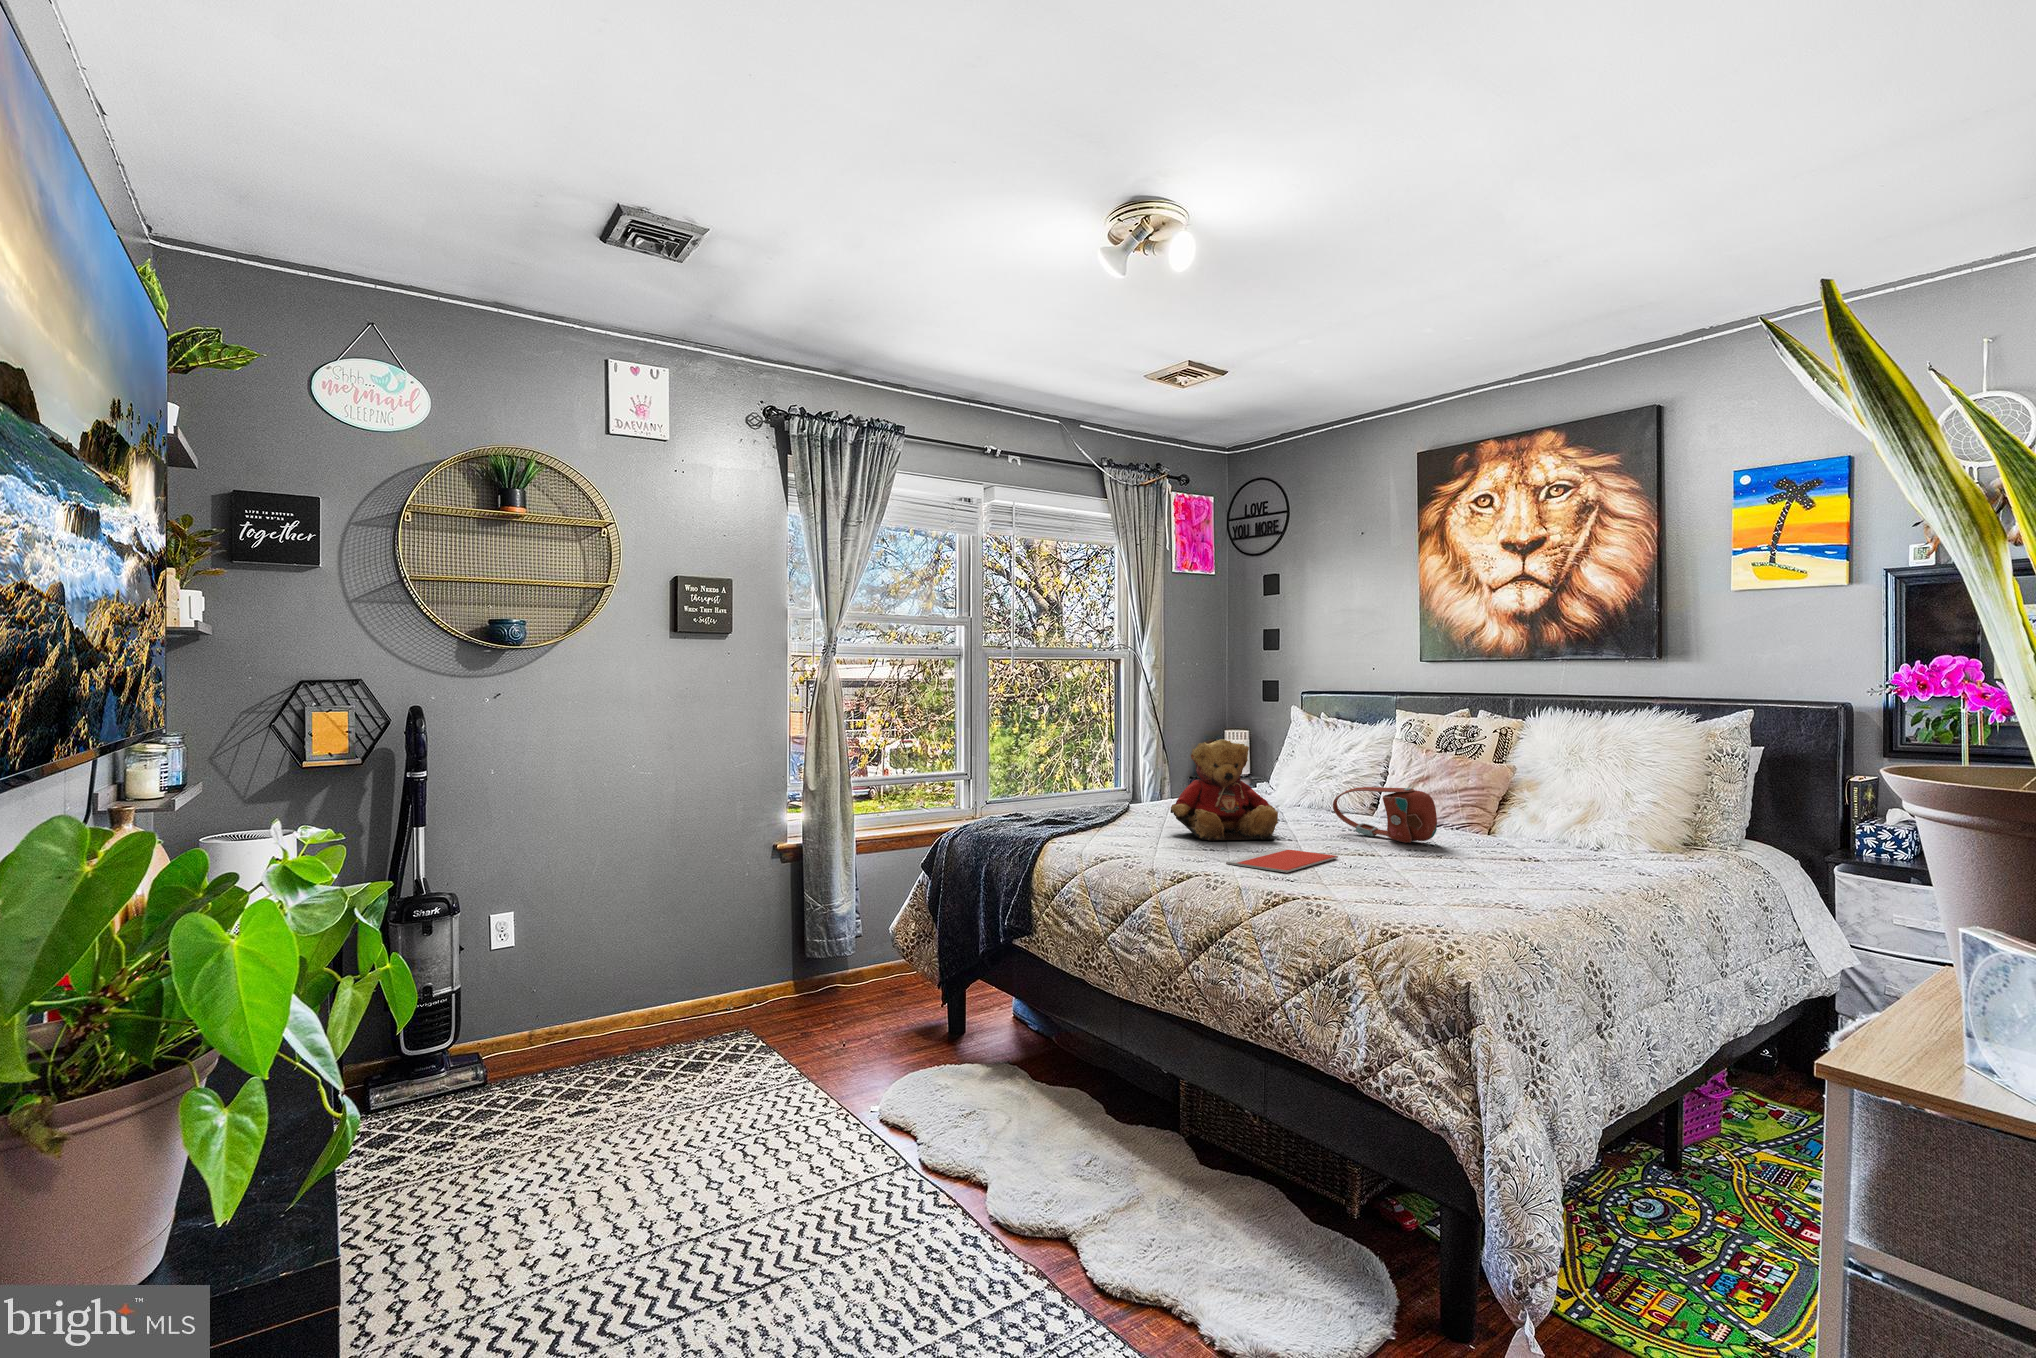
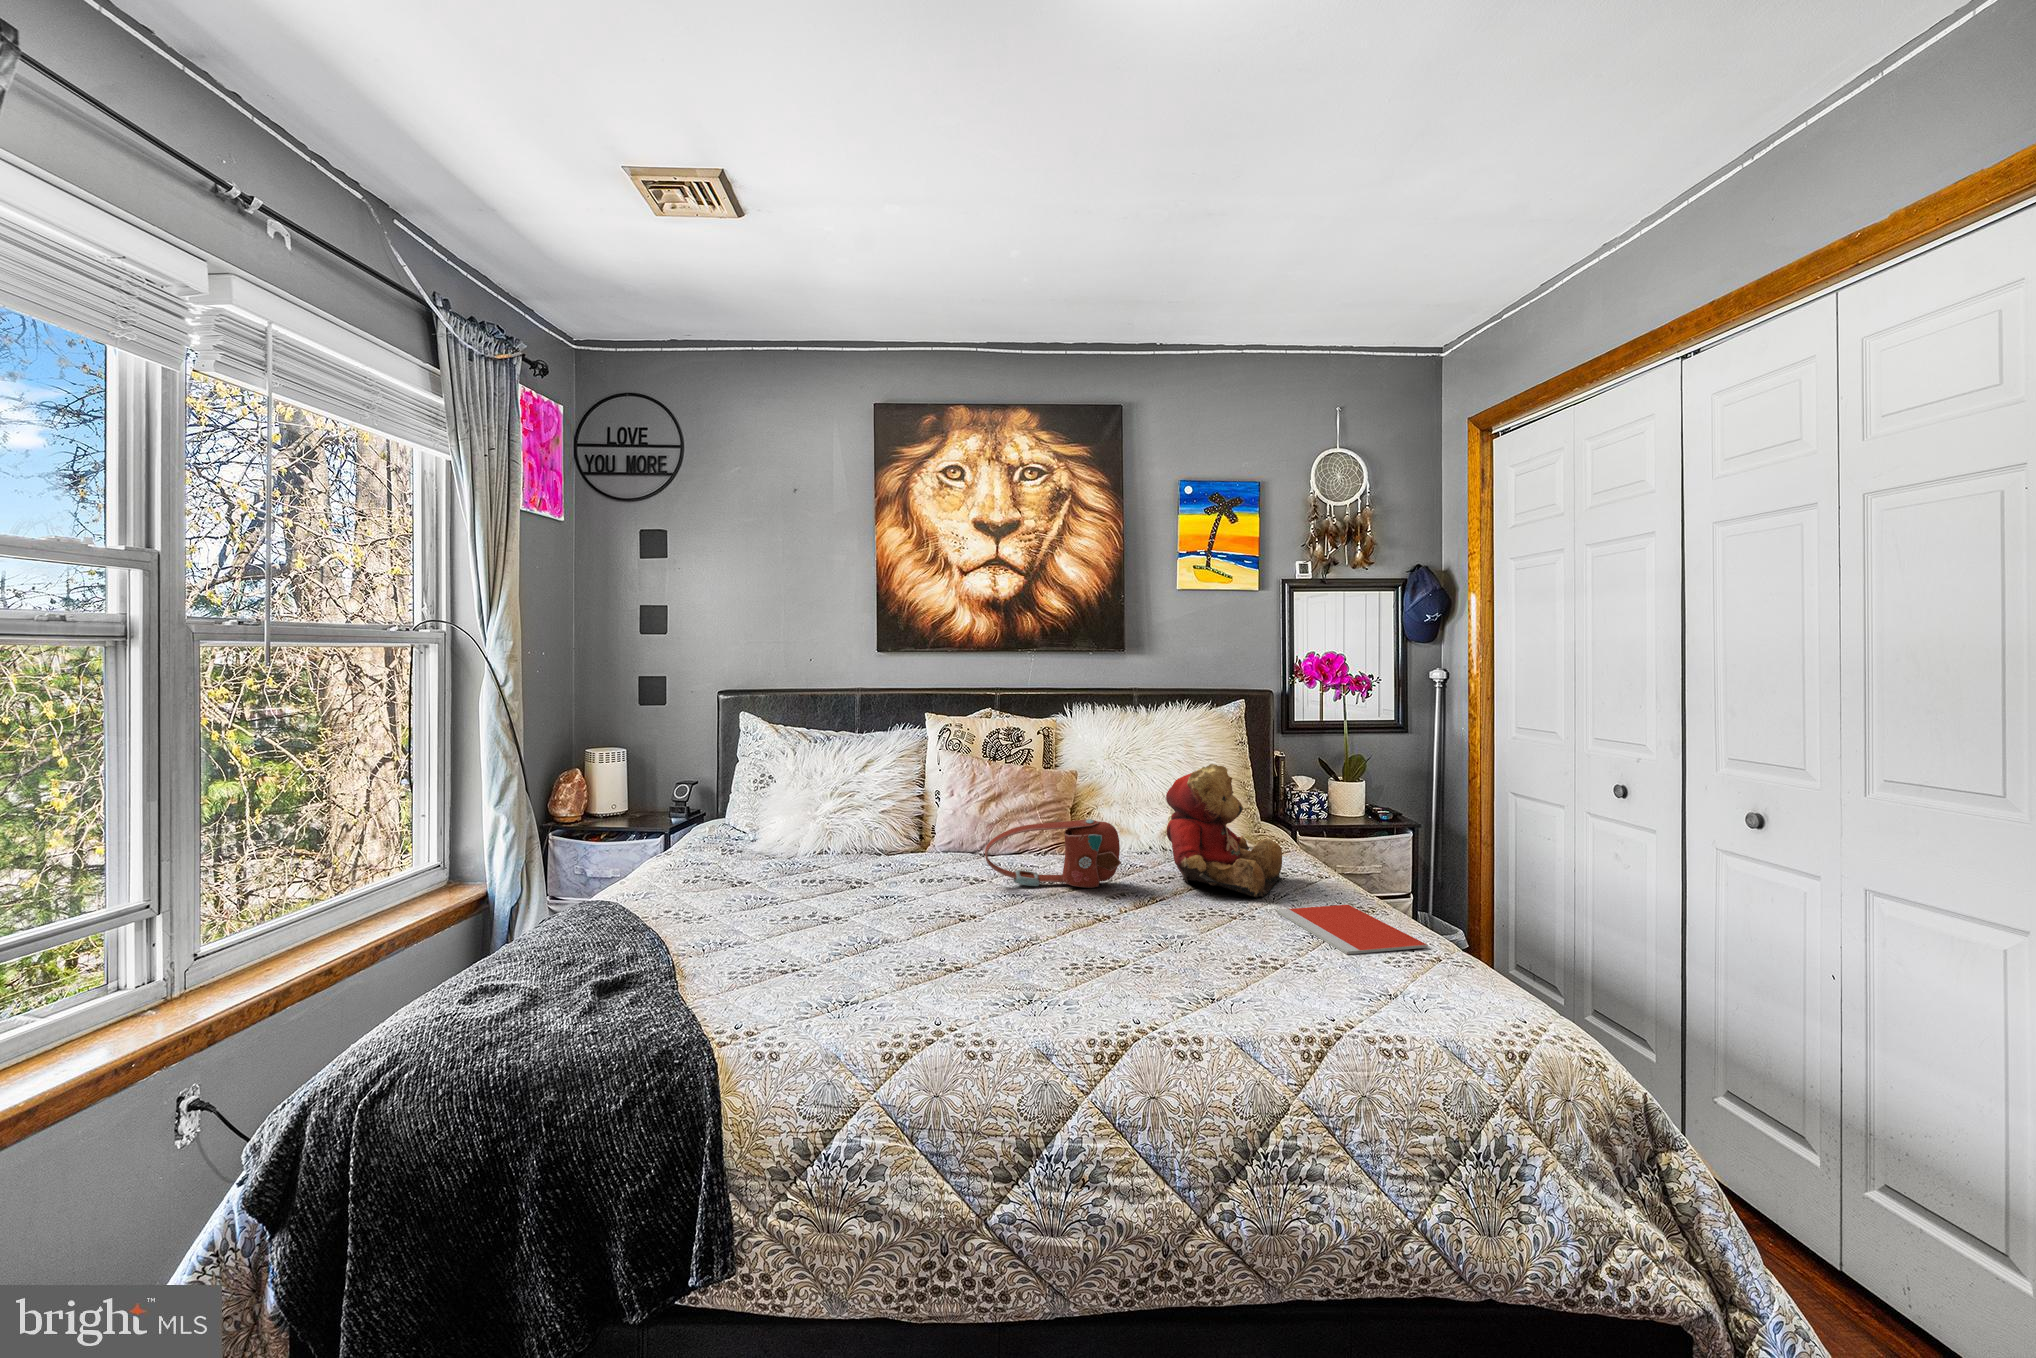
teddy bear: present [1171,739,1278,841] -> present [1166,764,1282,898]
notebook: present [1226,848,1338,873] -> present [1277,905,1428,954]

